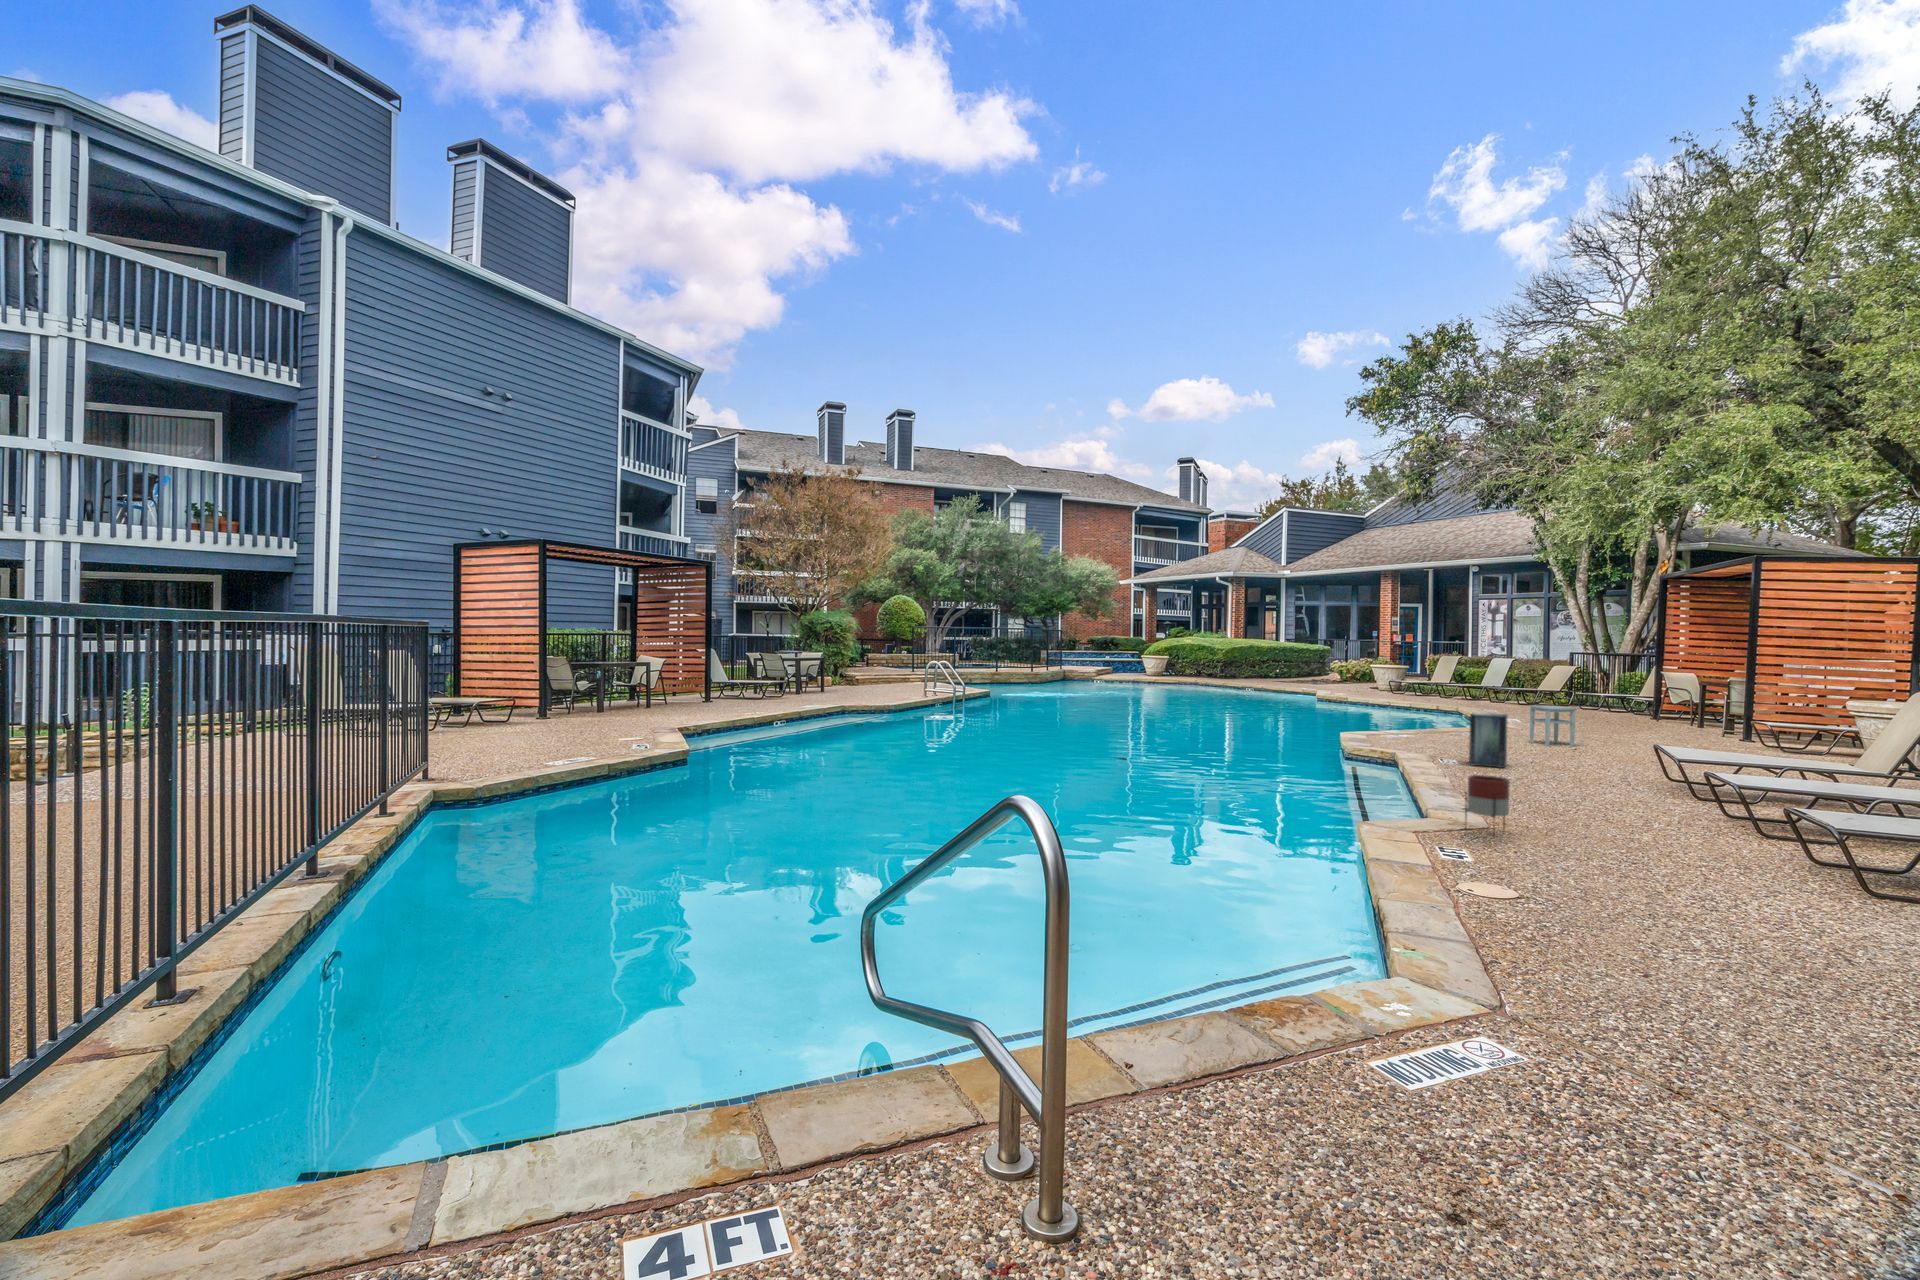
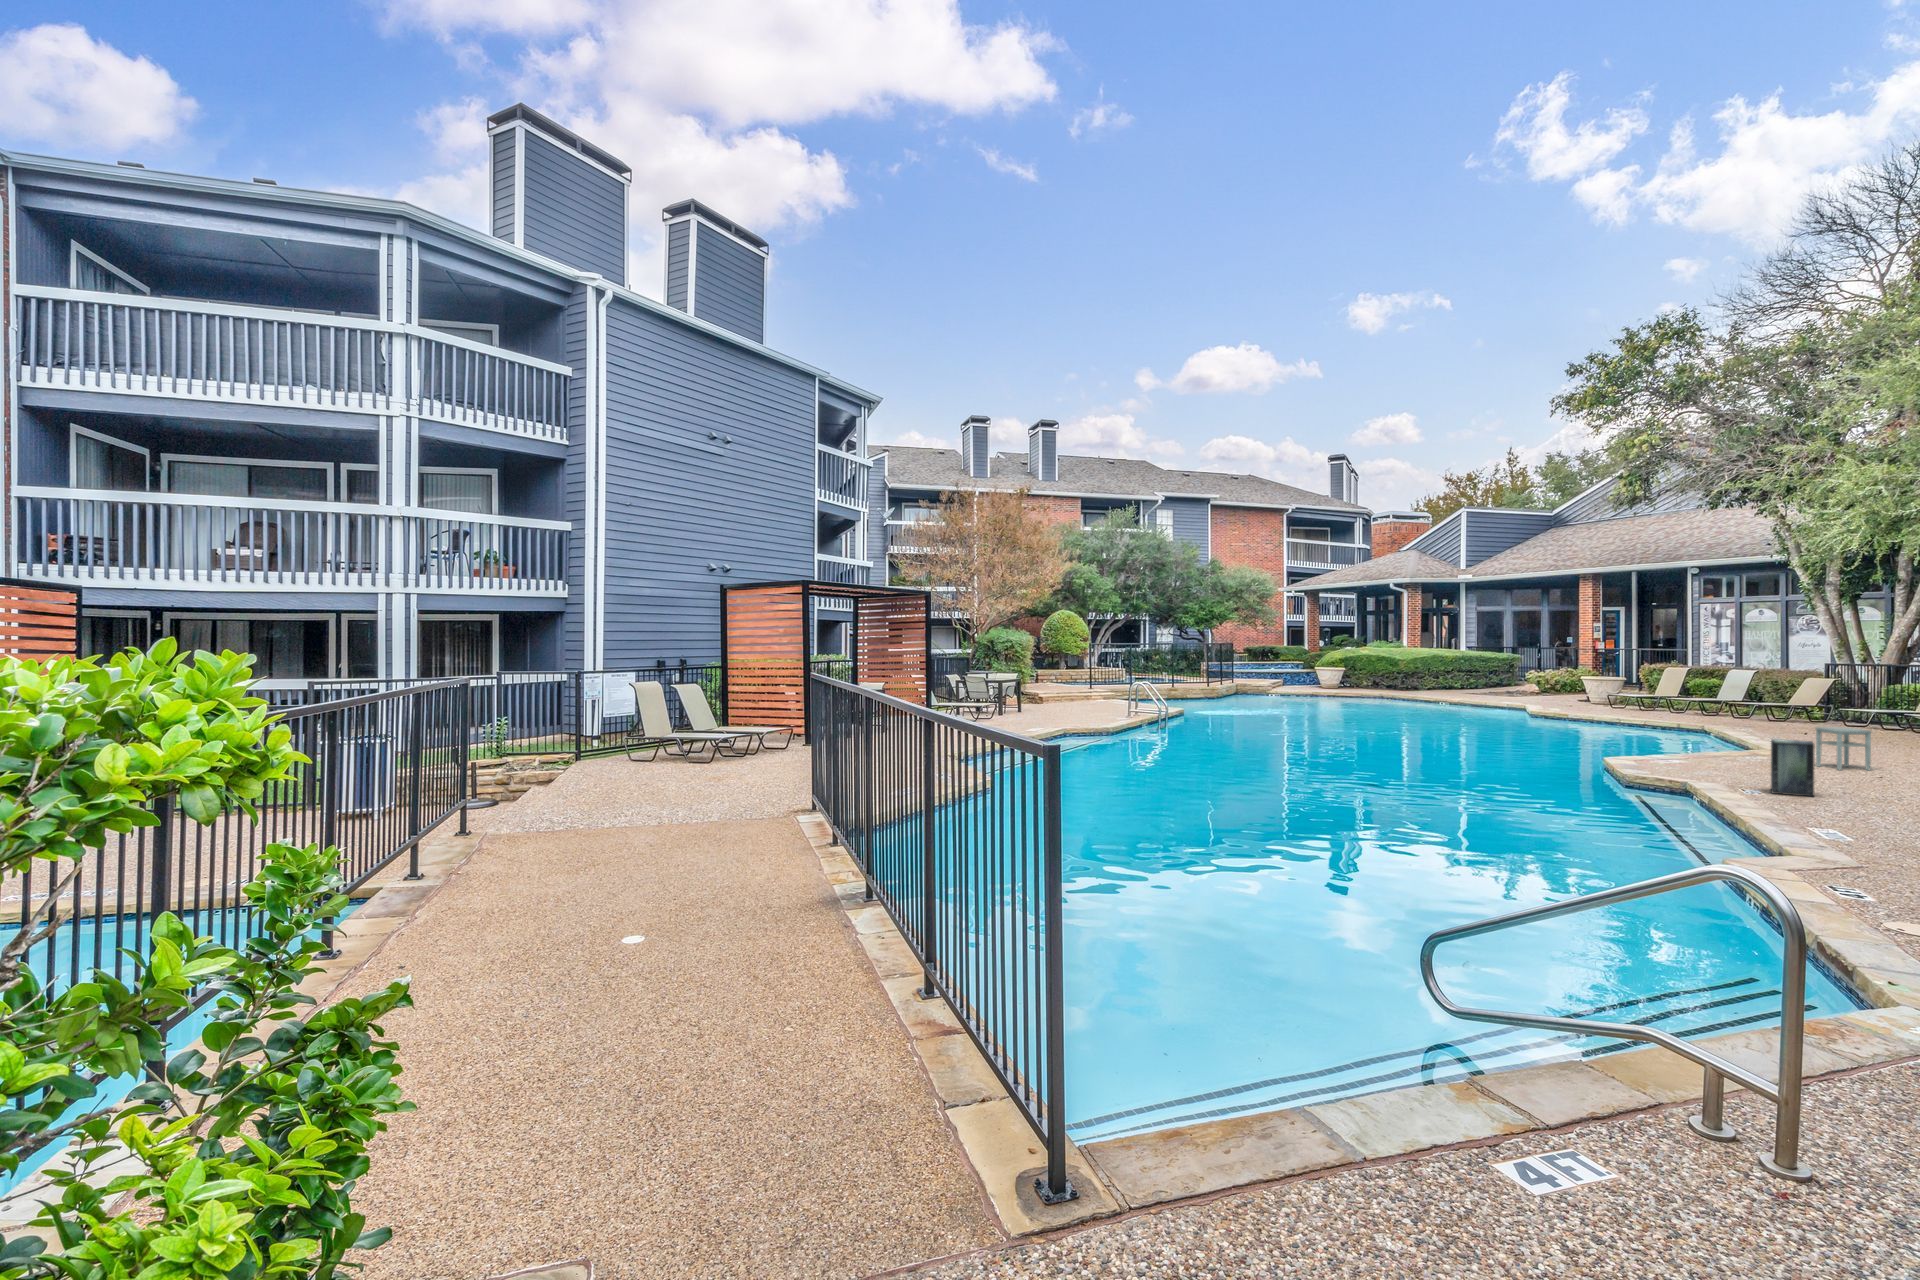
planter: present [1465,775,1510,834] -> none [1830,813,1883,875]

